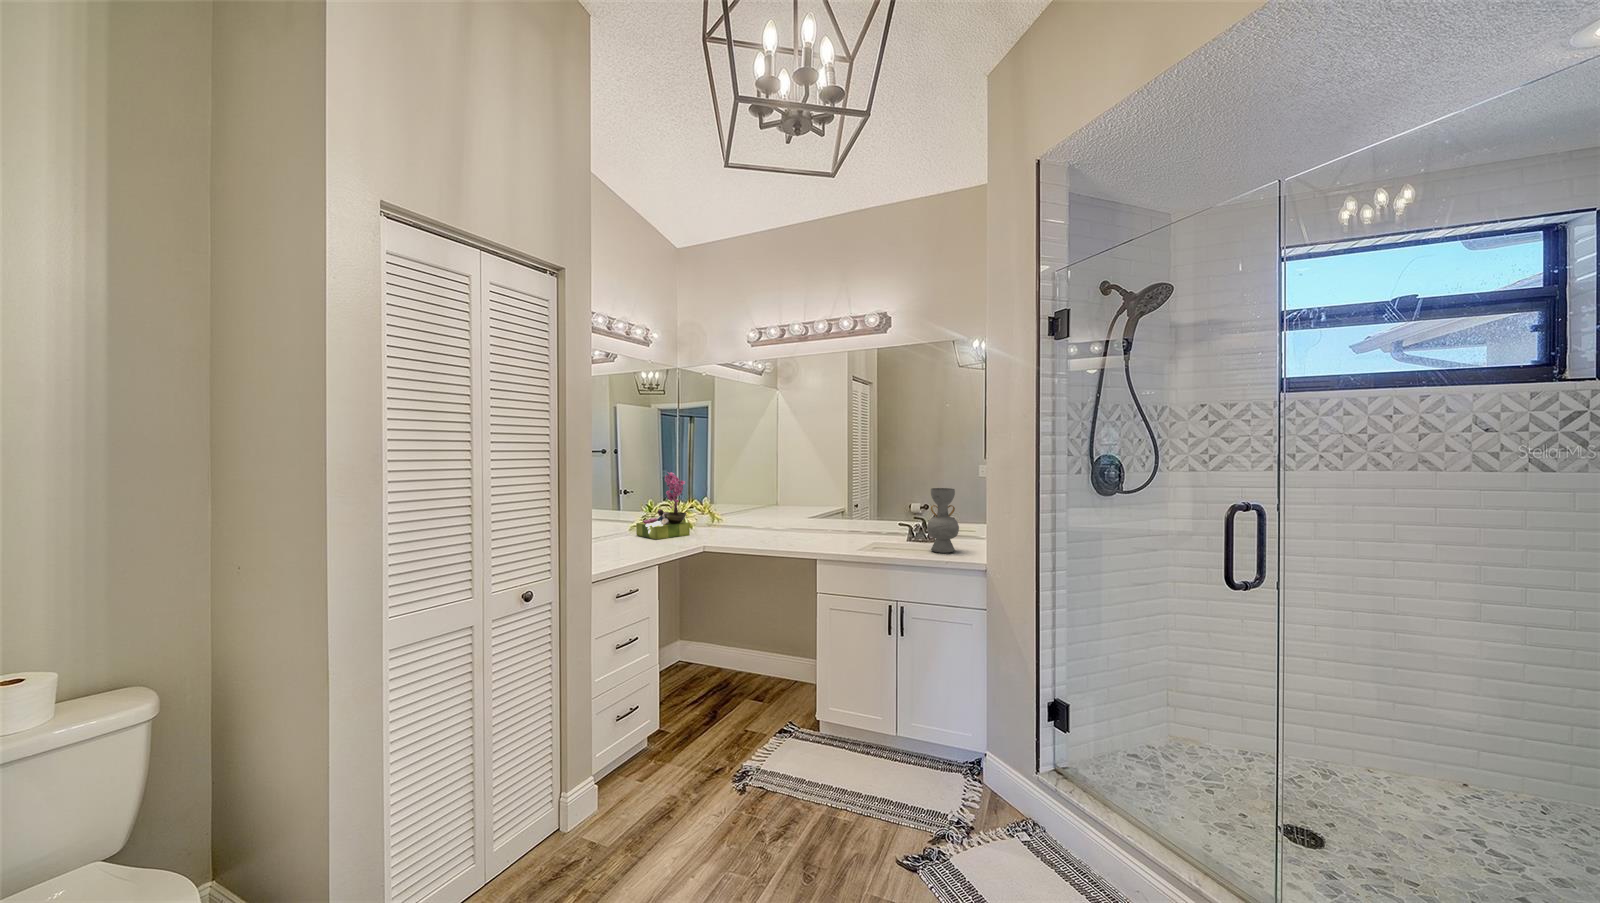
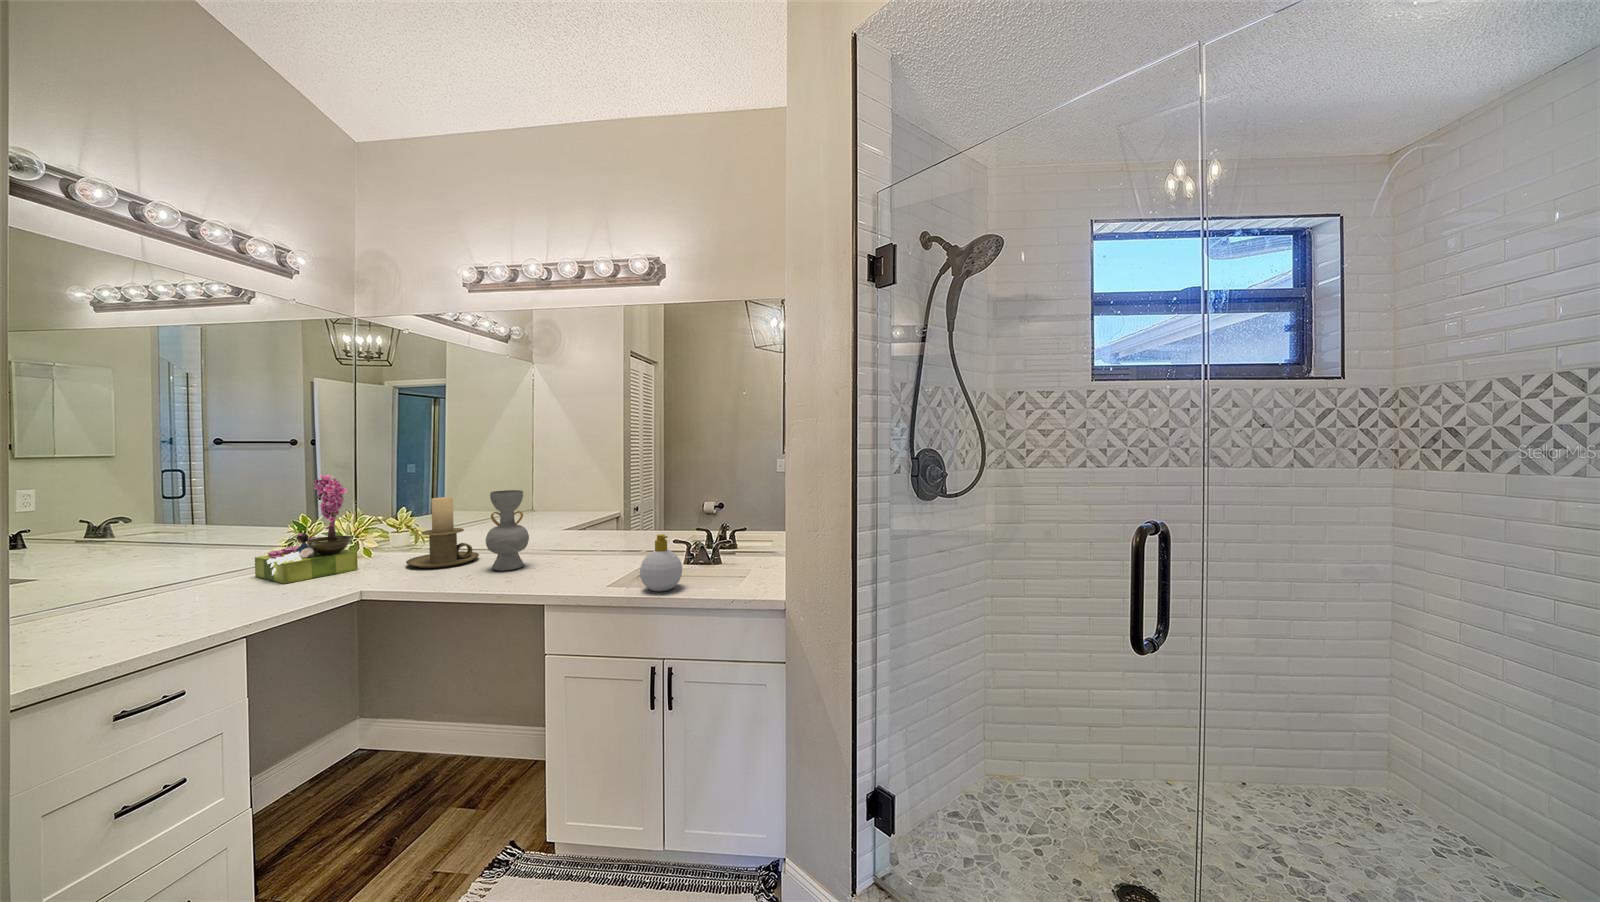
decorative vase: present [927,488,959,553] -> present [486,490,529,571]
candle holder: none [717,489,760,536] -> present [406,497,479,568]
soap bottle: none [878,516,908,556] -> present [640,534,682,591]

